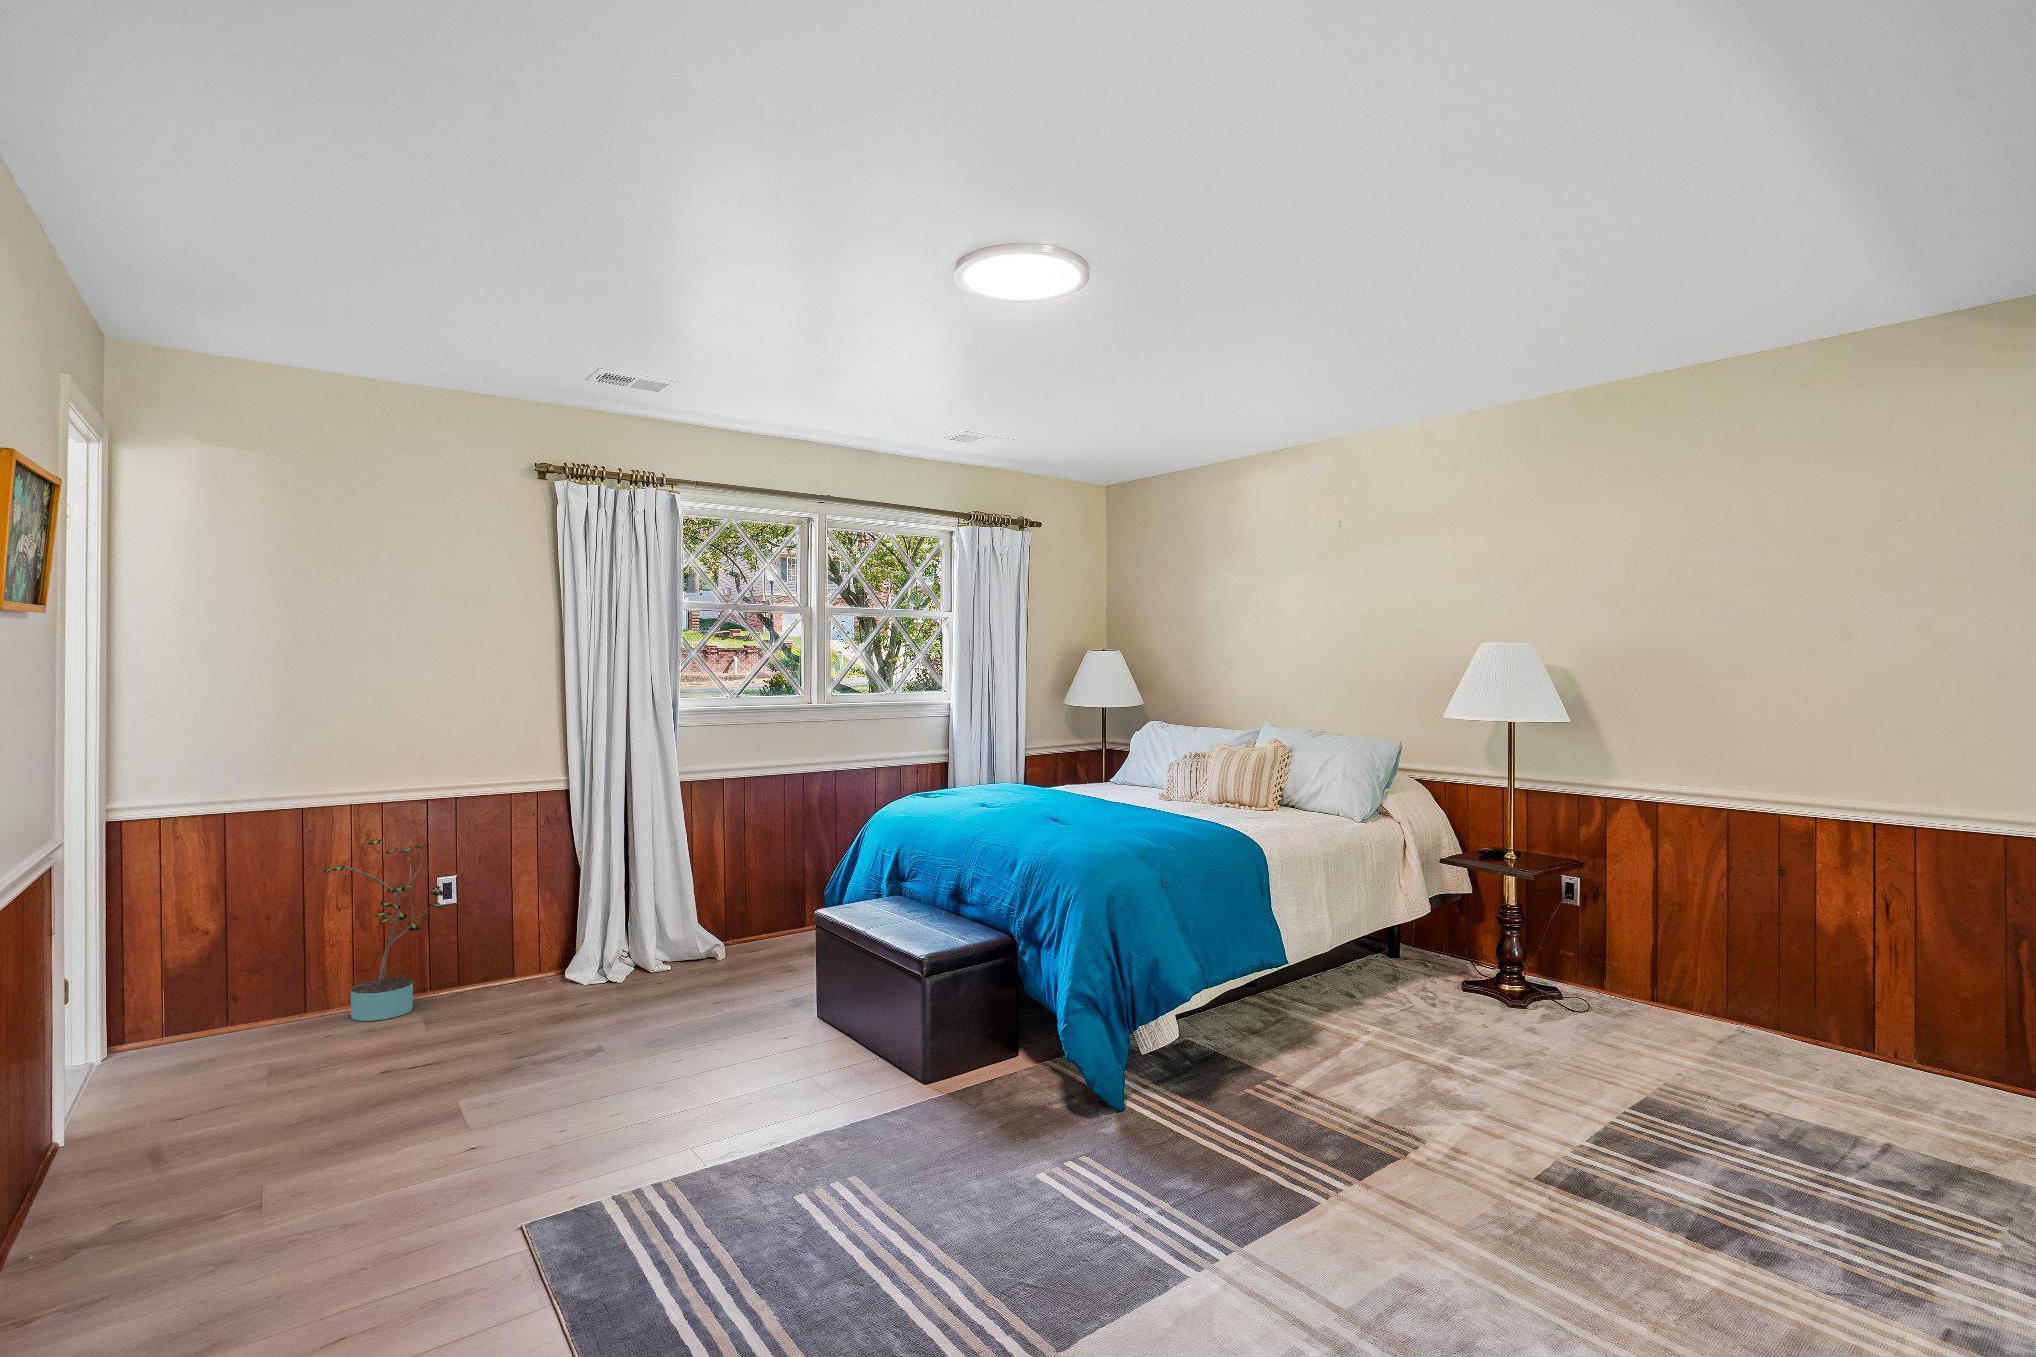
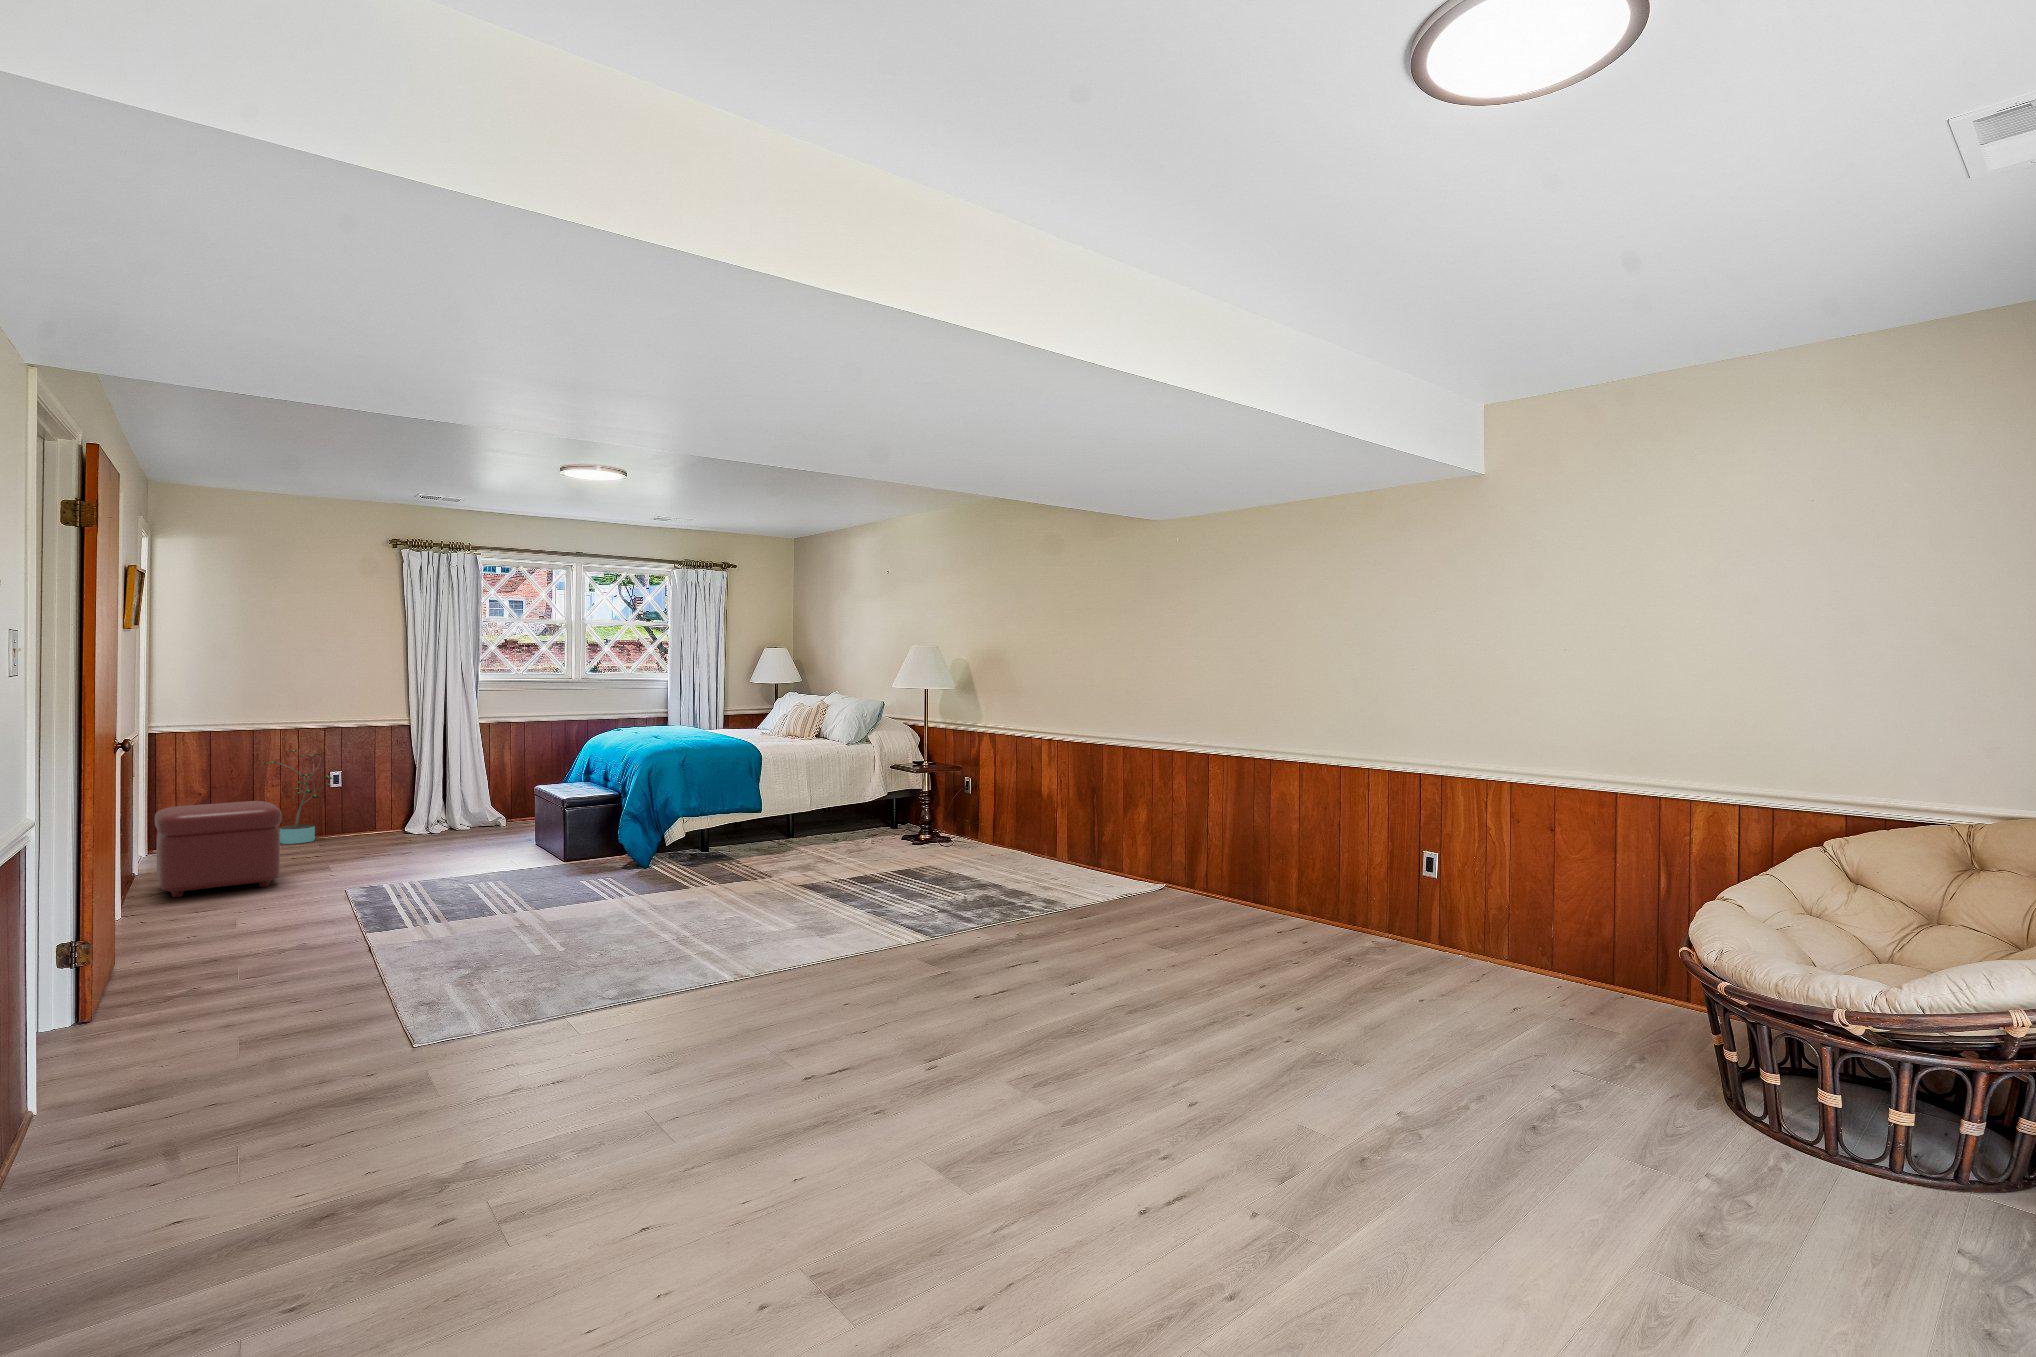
ottoman: none [72,985,368,1268] -> present [155,801,282,898]

